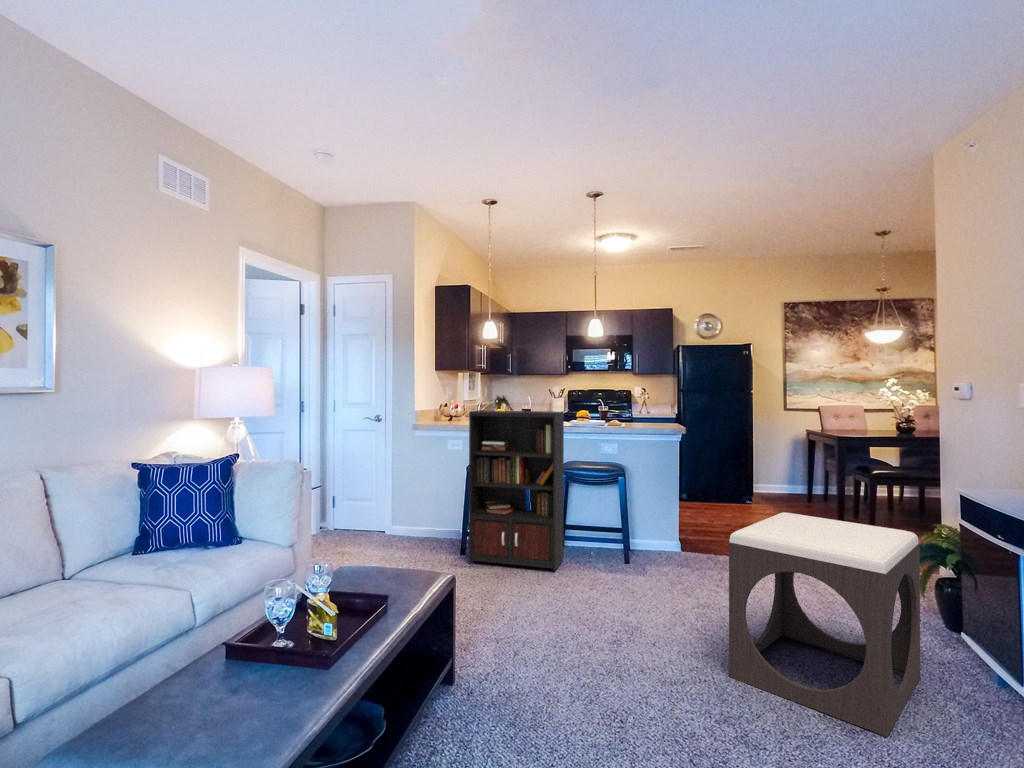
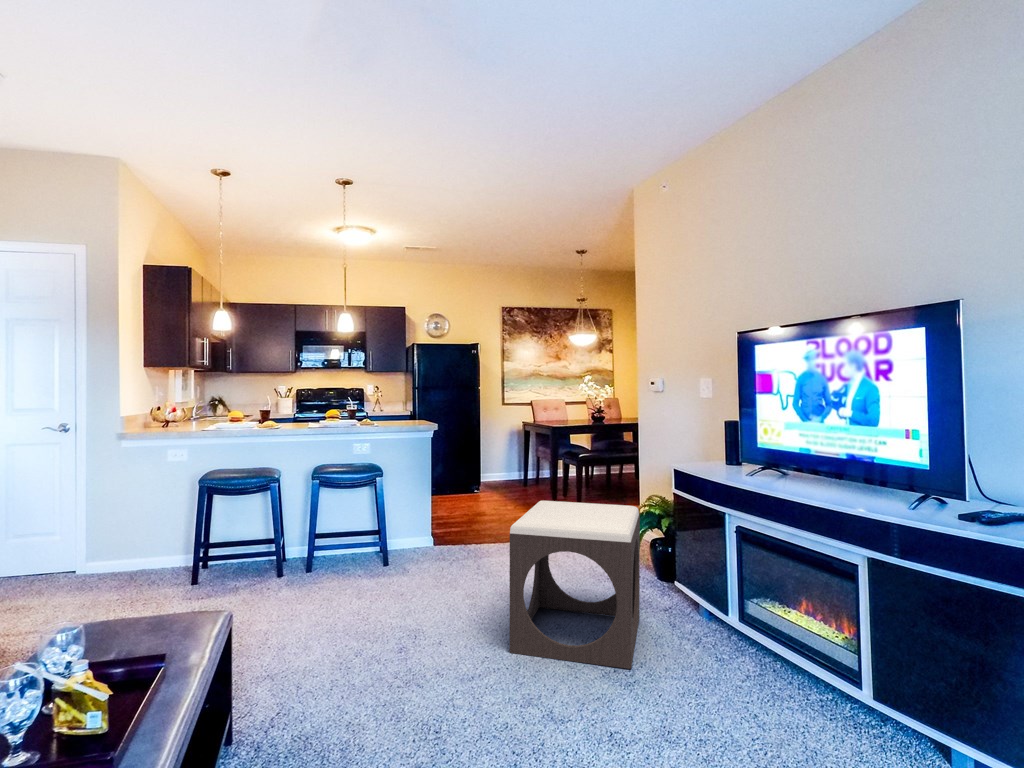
bookcase: present [469,410,593,570] -> none [208,416,350,594]

